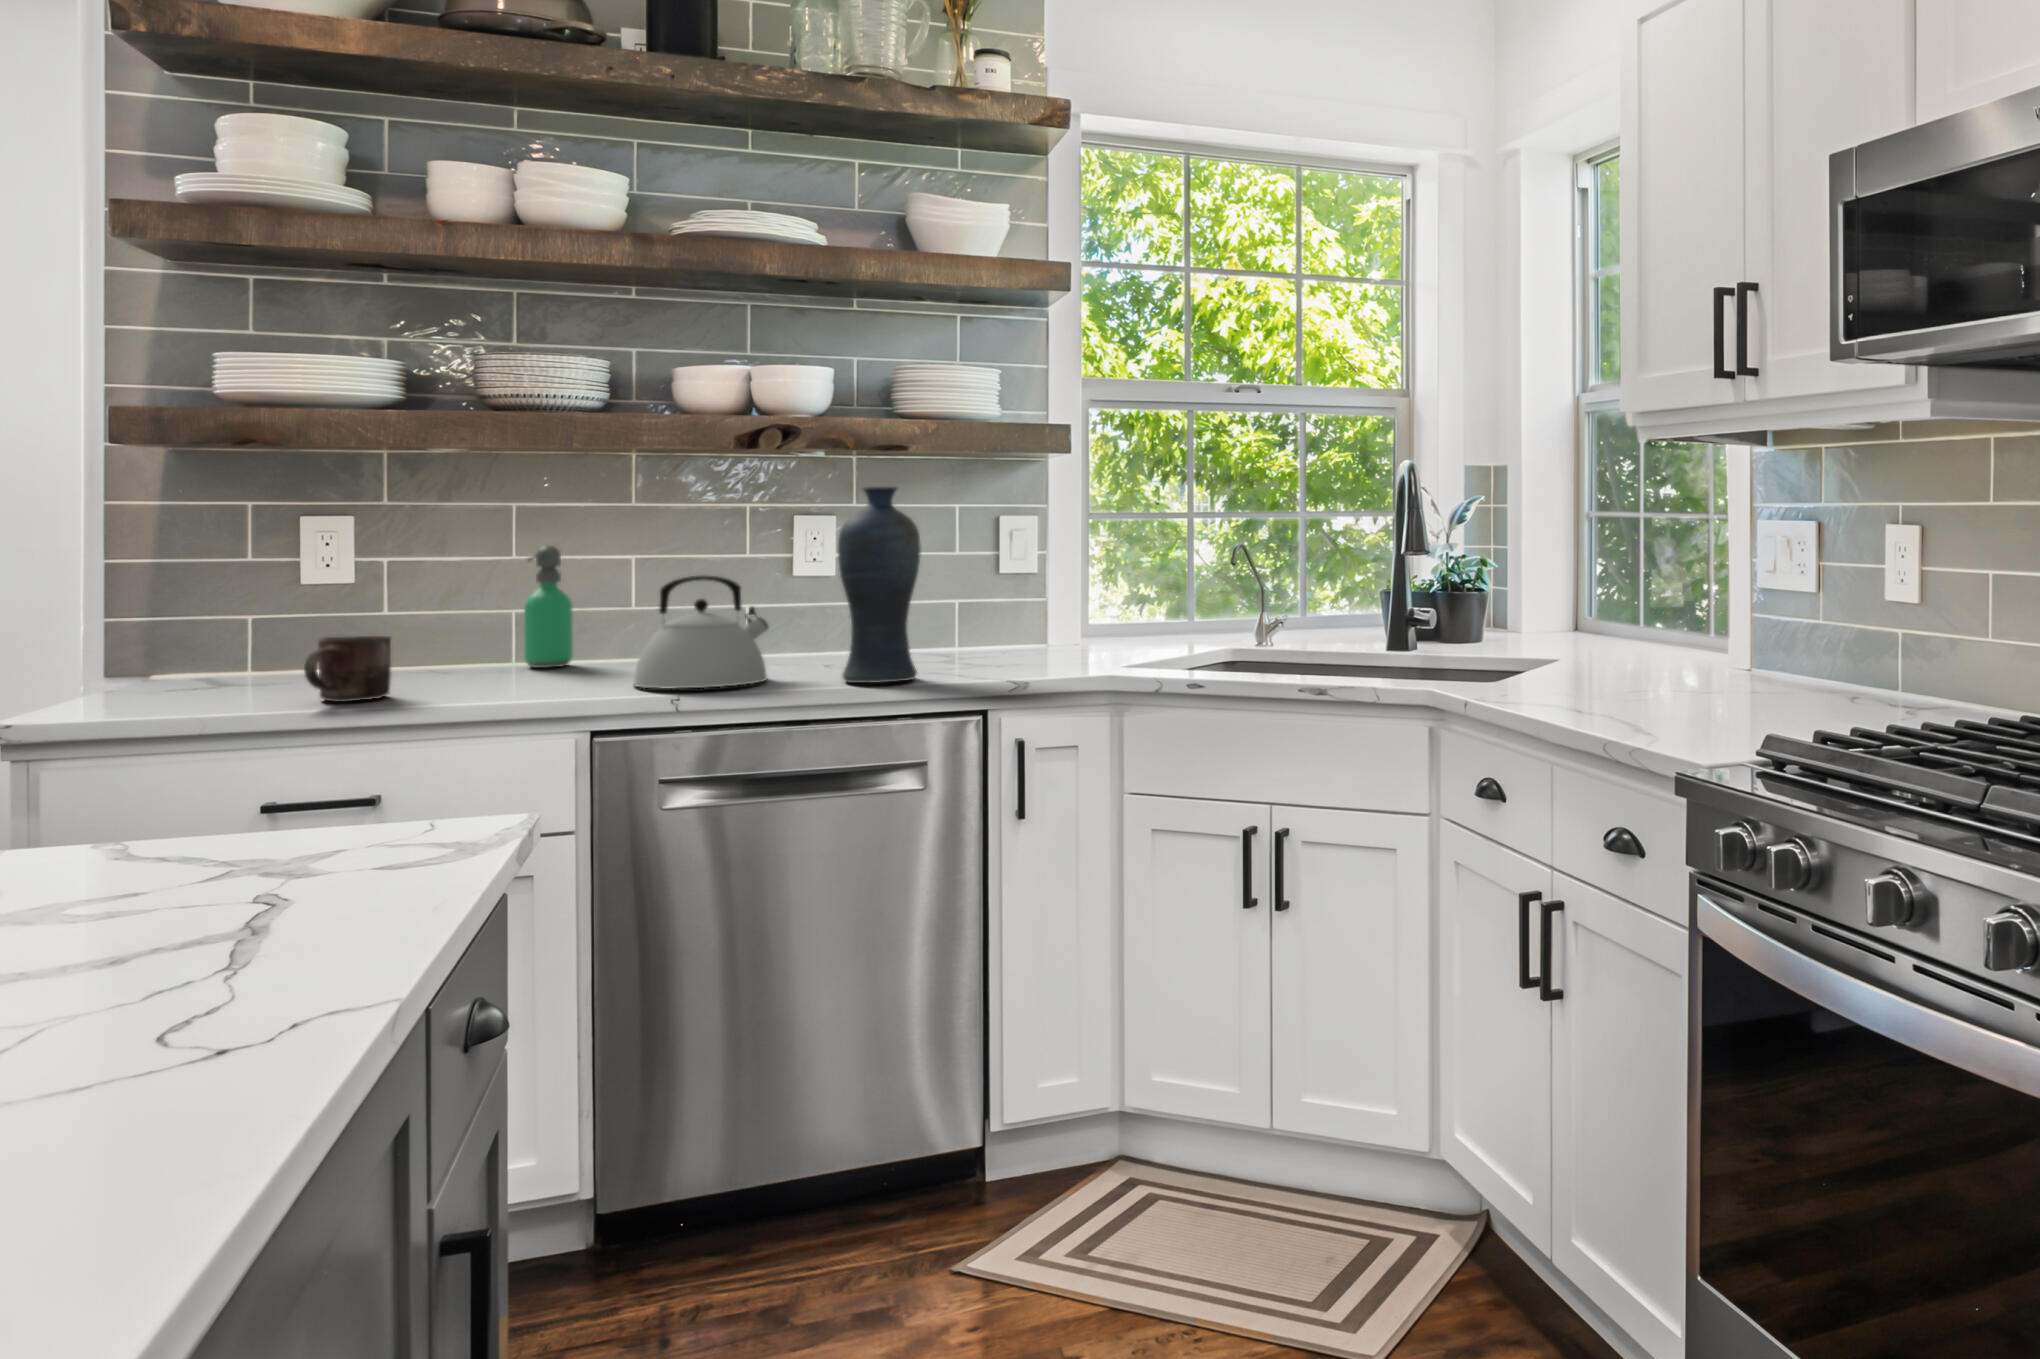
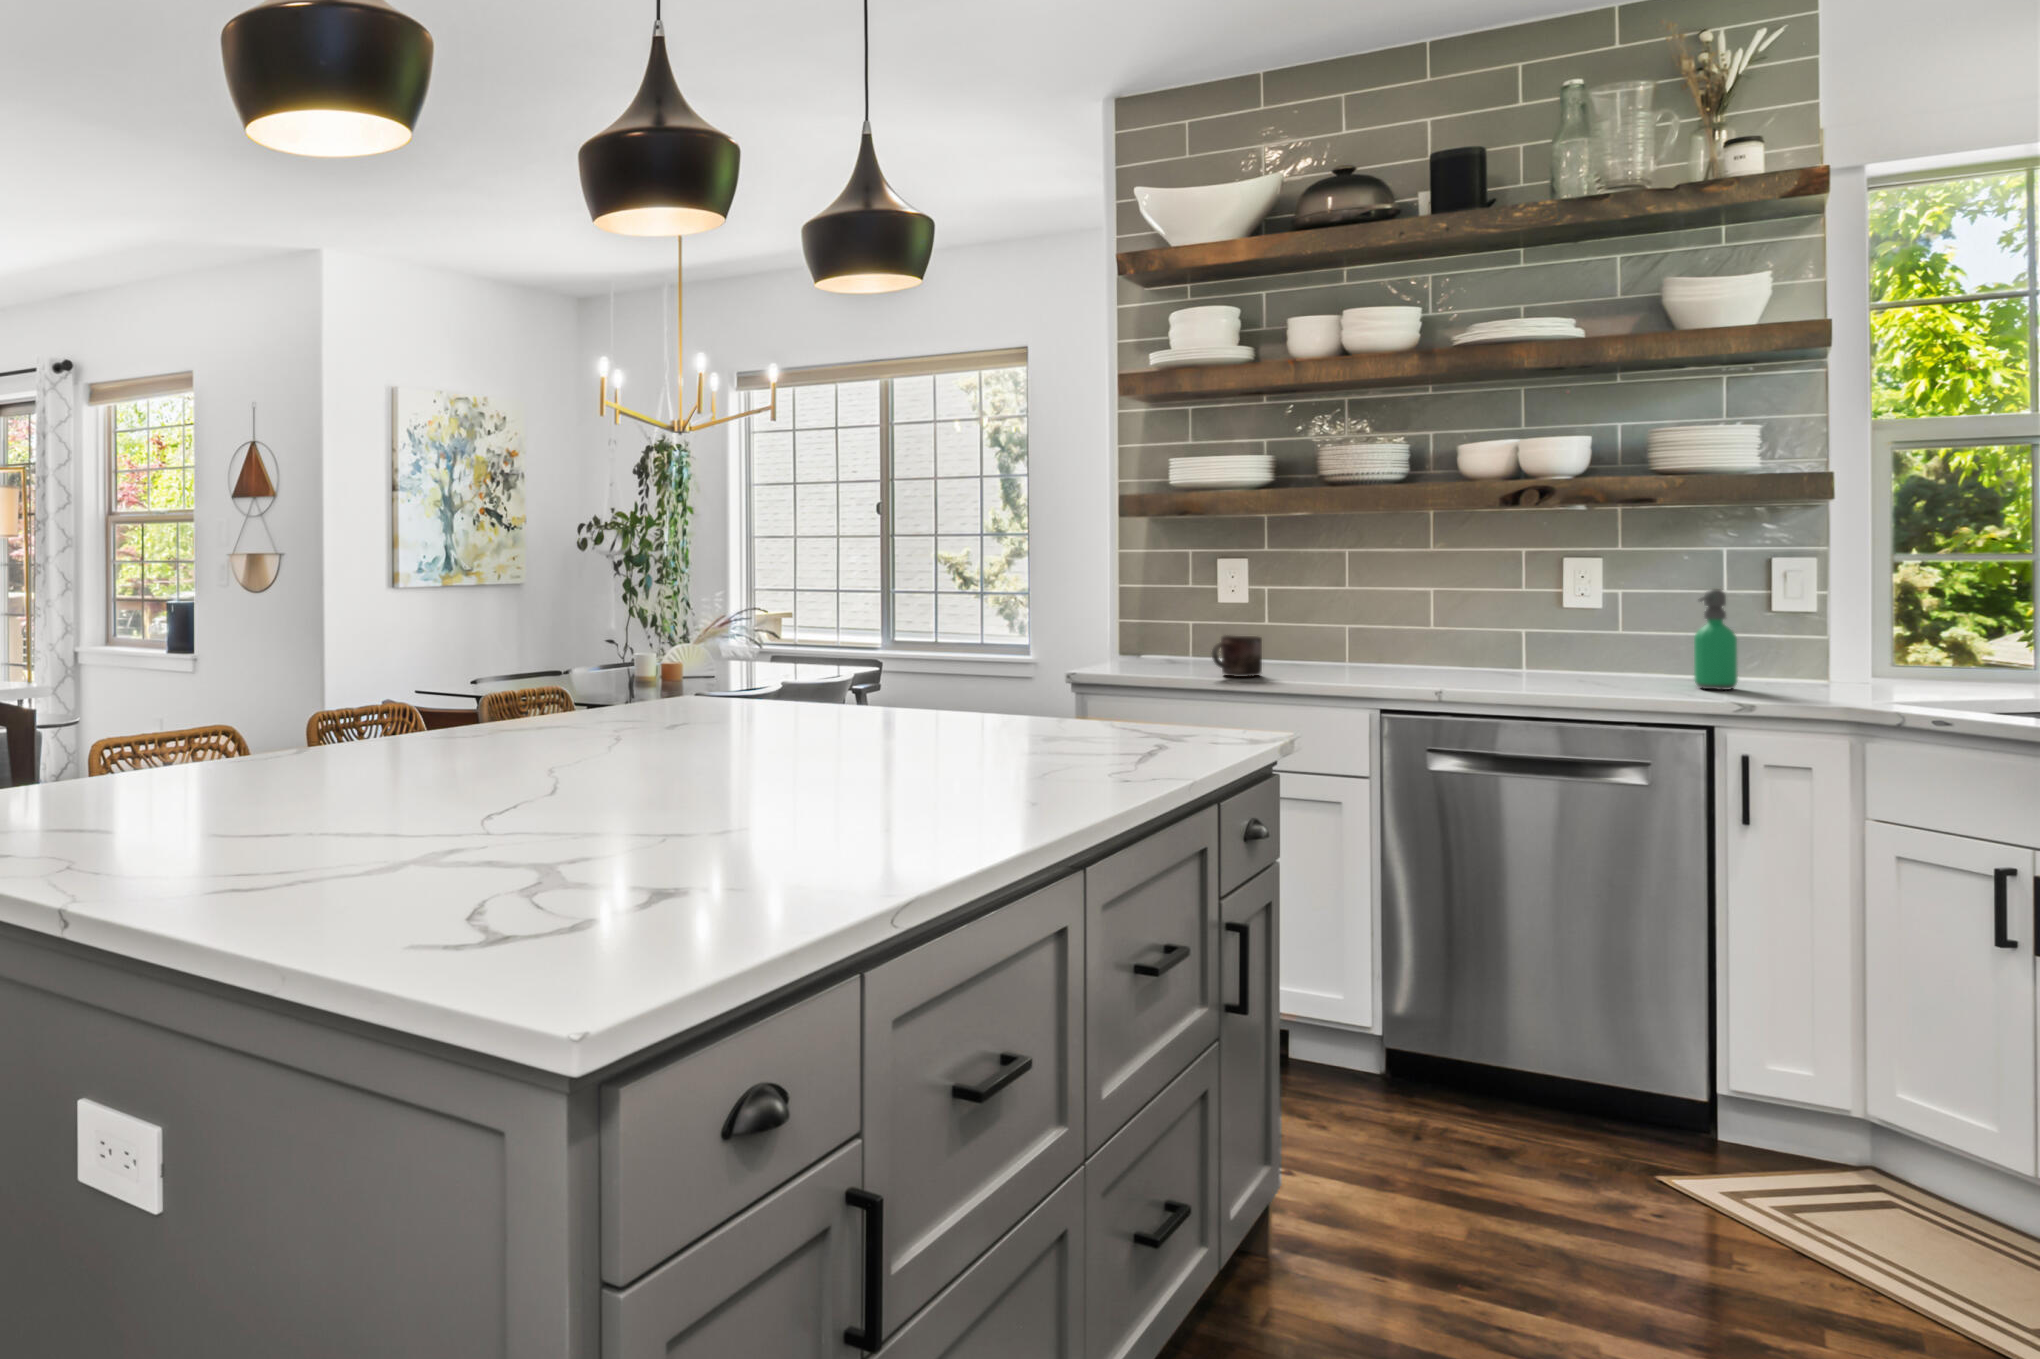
vase: present [838,487,921,683] -> none [1580,534,1657,696]
soap dispenser: present [524,546,573,668] -> present [1694,589,1738,690]
kettle: present [633,576,769,689] -> none [1419,603,1527,687]

